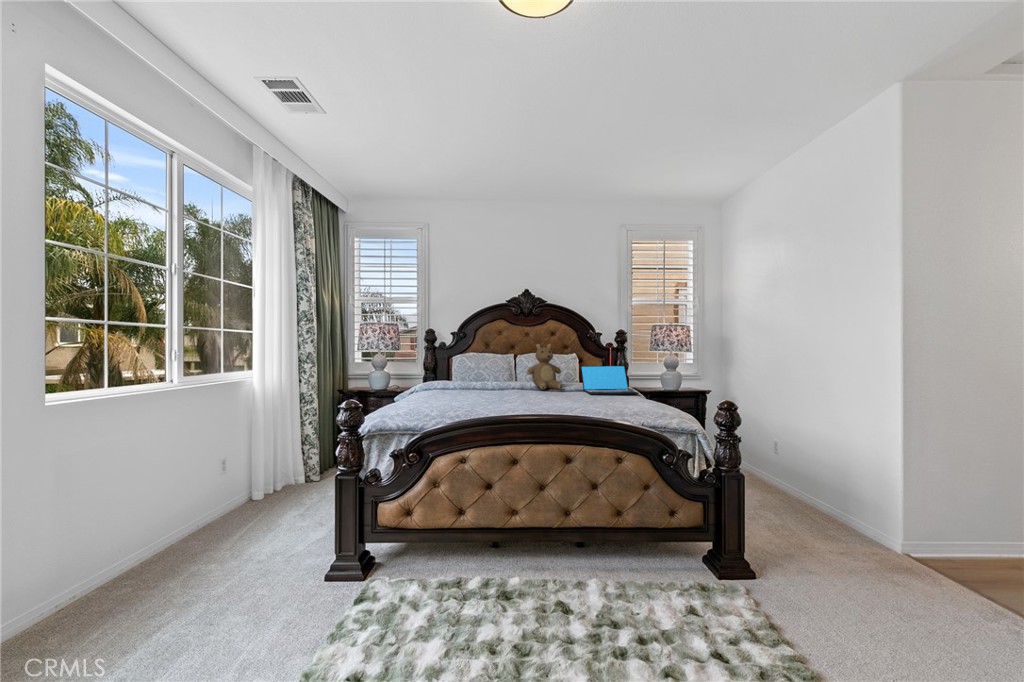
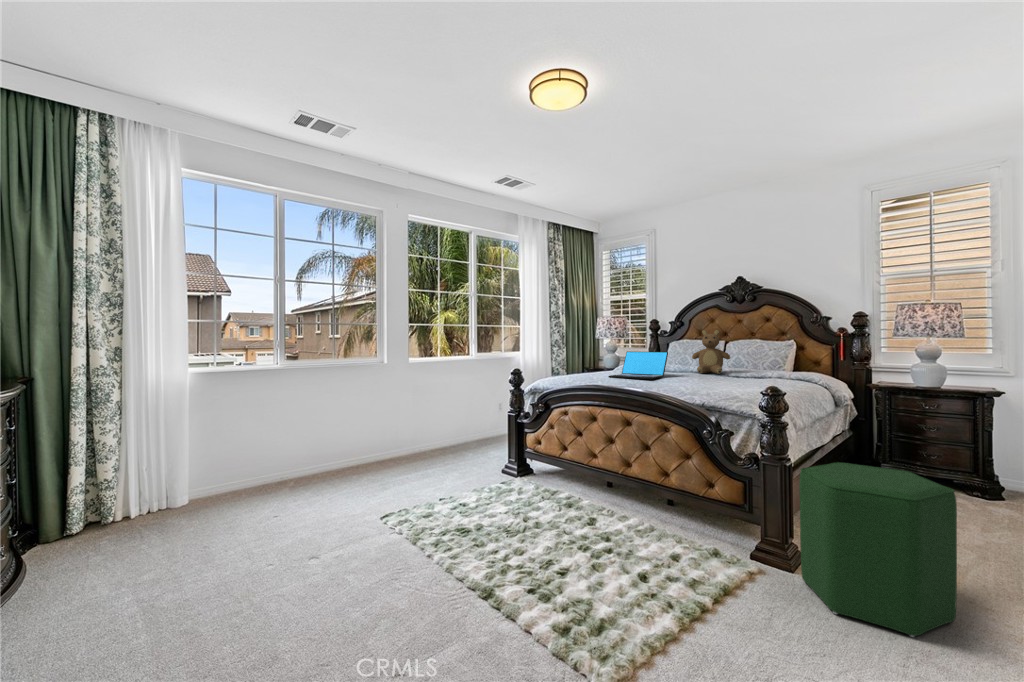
laptop: present [581,366,639,395] -> present [608,352,668,379]
ottoman: none [775,466,901,612] -> present [799,462,957,637]

